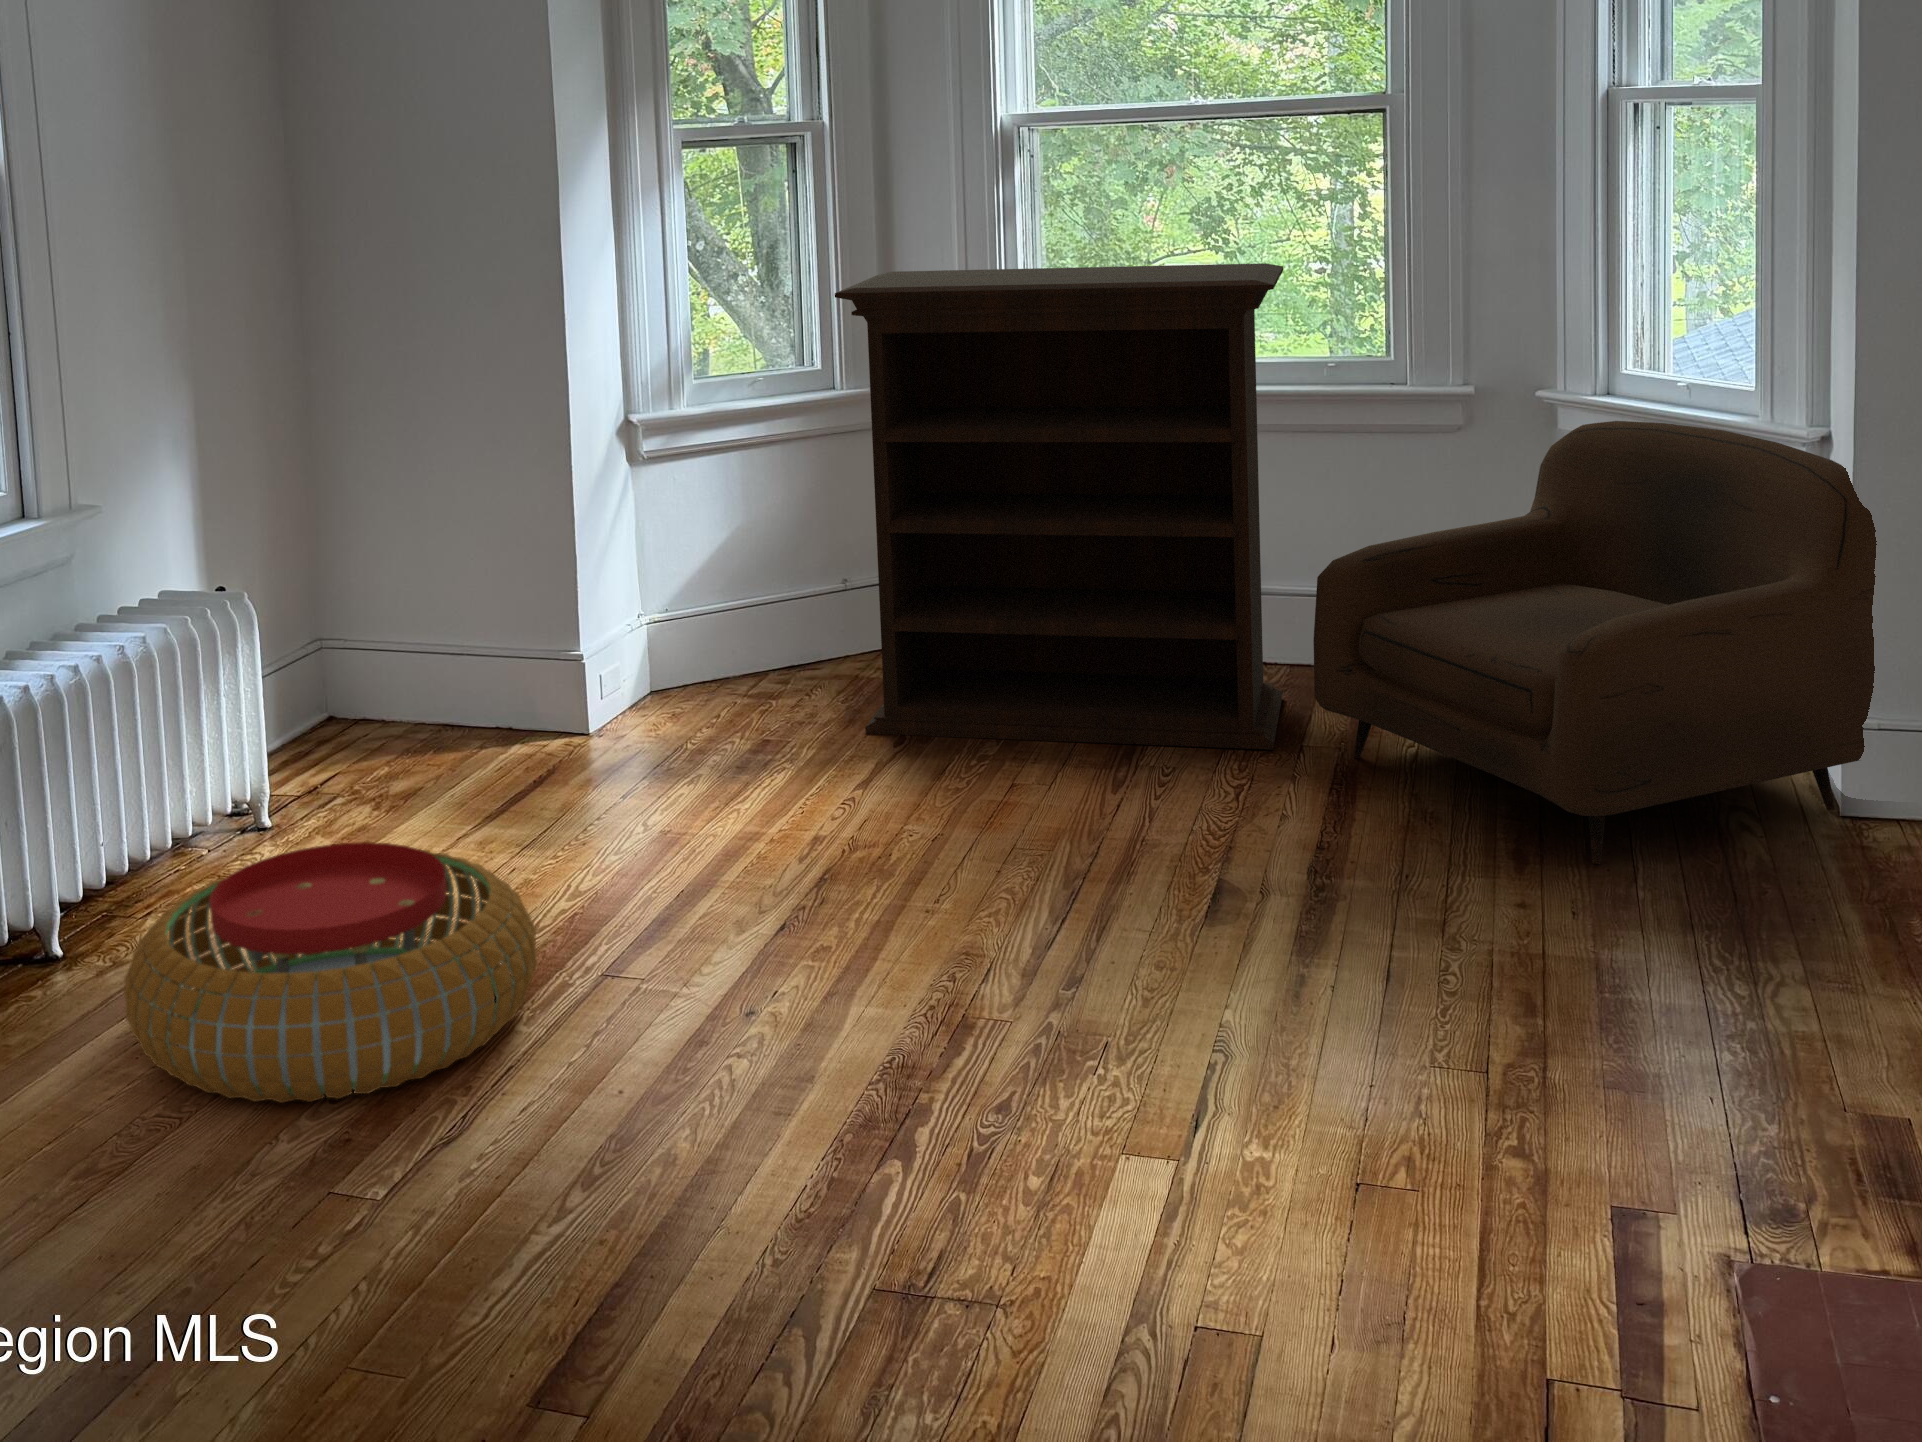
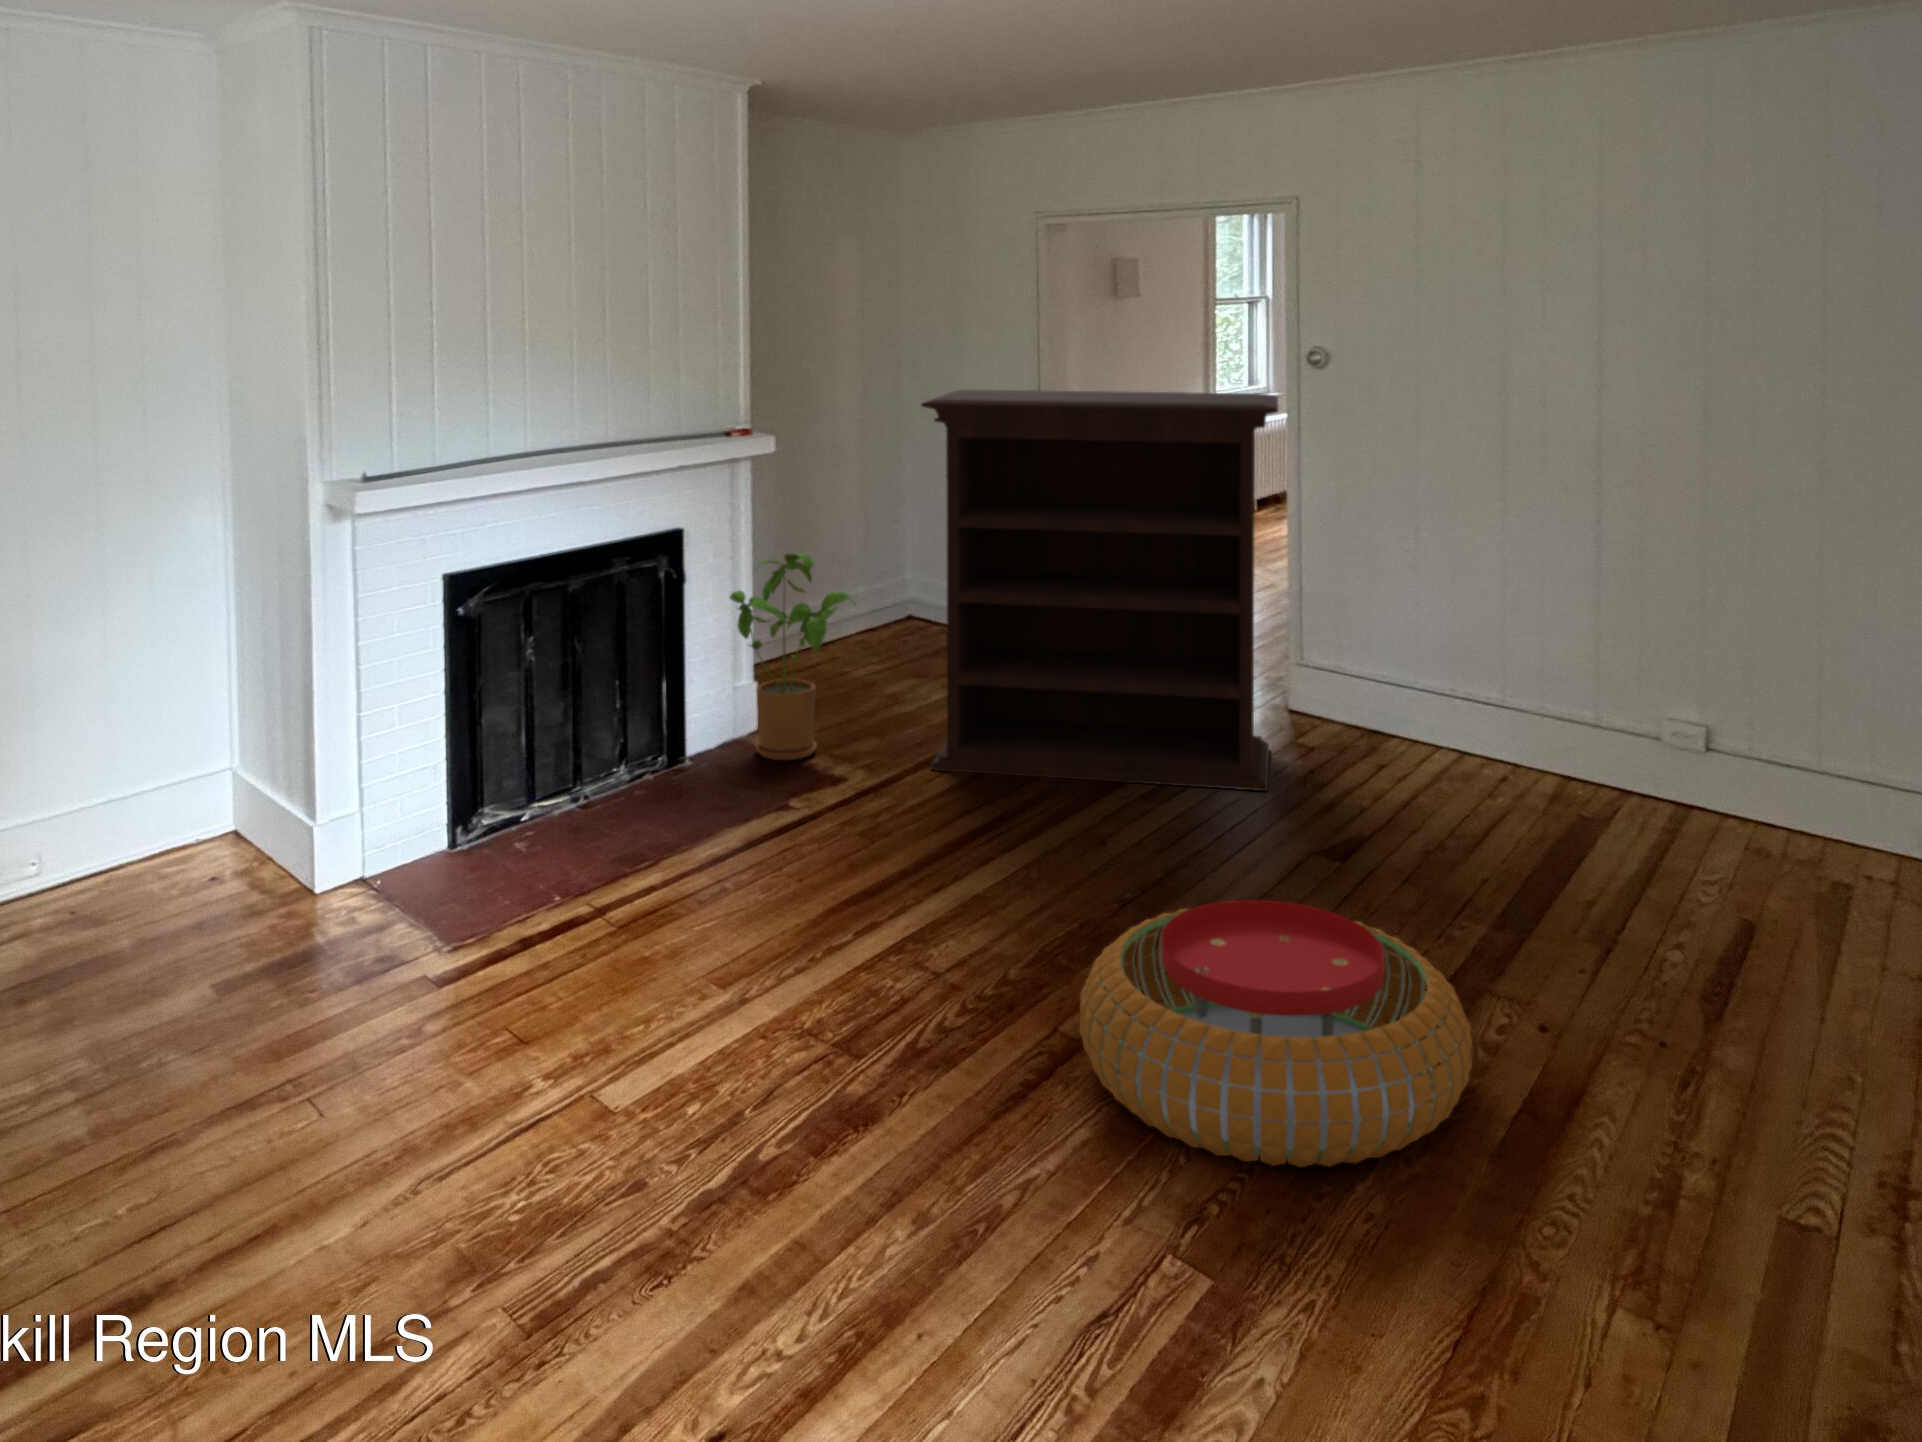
armchair: present [1313,421,1877,864] -> none [1303,529,1772,894]
house plant: none [615,478,771,726] -> present [730,553,851,760]
pouf: present [124,842,537,1103] -> present [1080,900,1472,1167]

